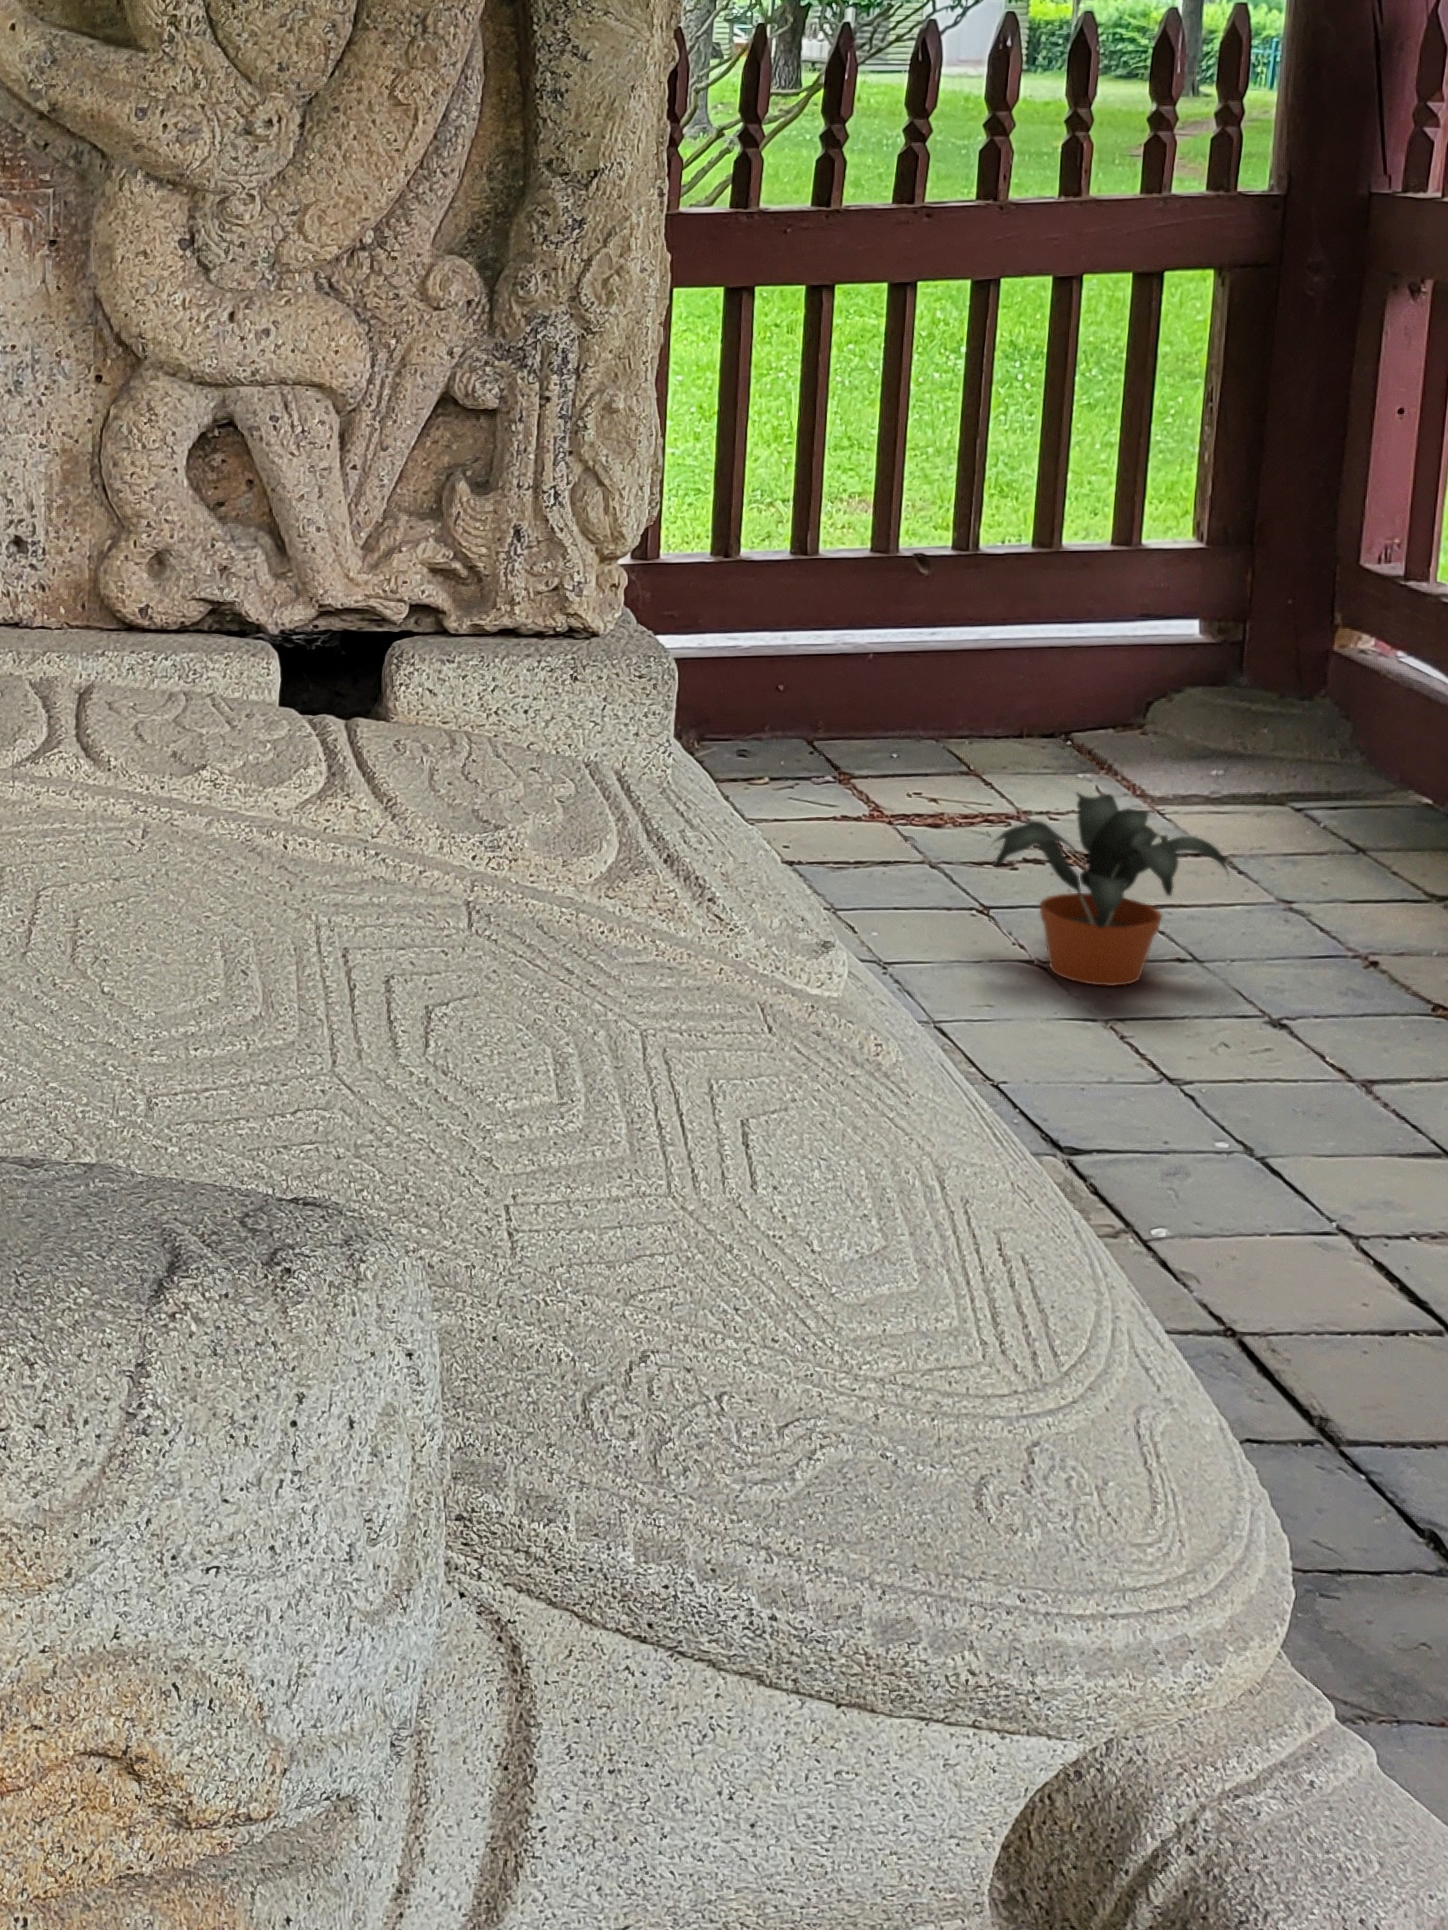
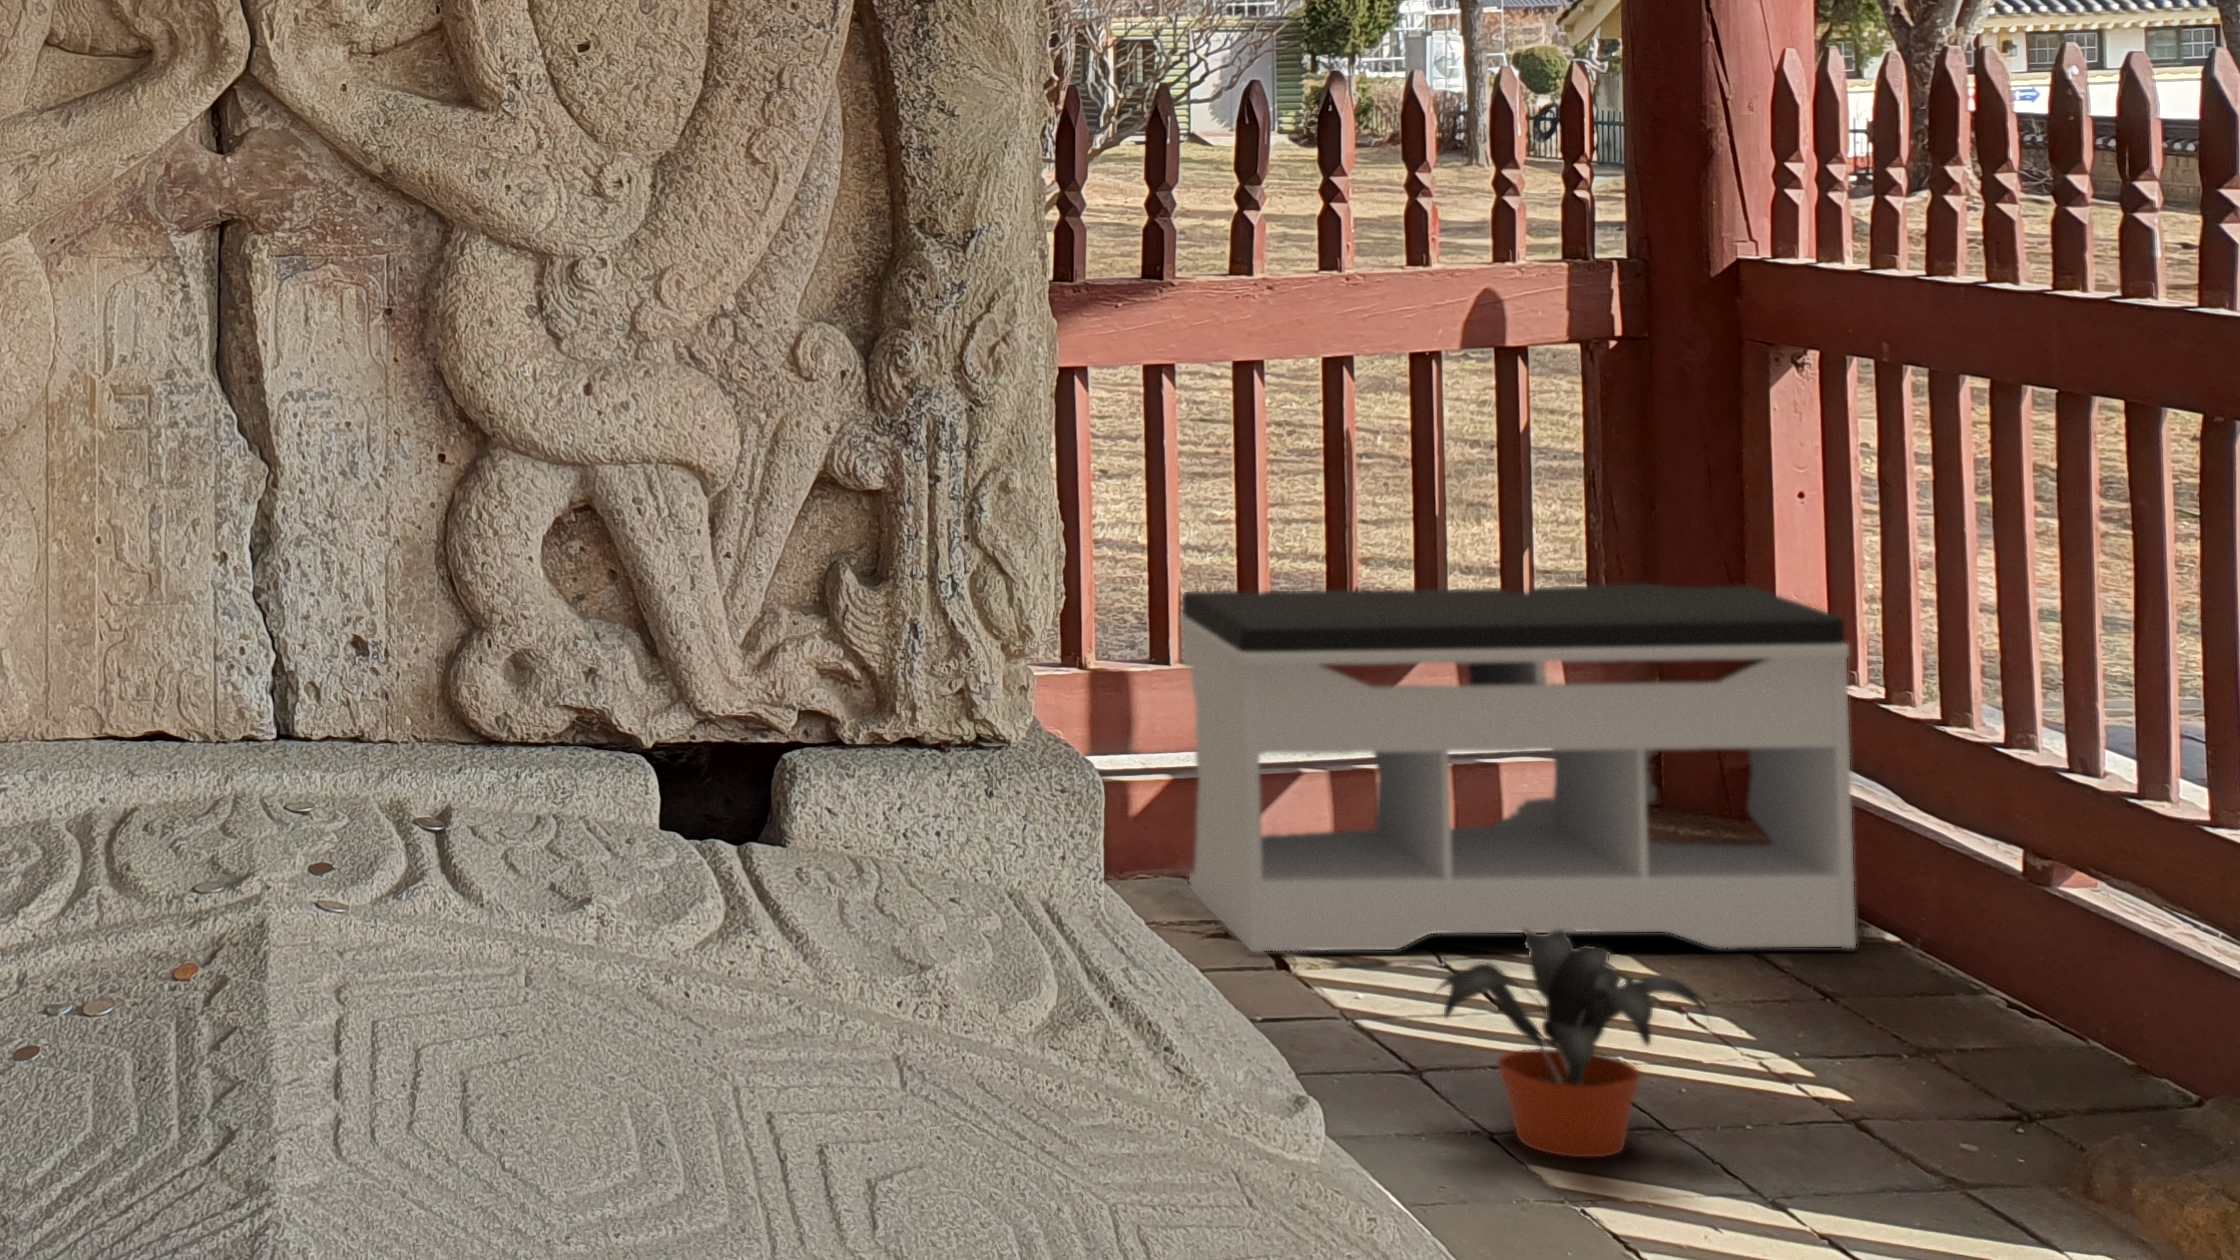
bench: none [802,486,1410,808] -> present [1180,584,1856,952]

